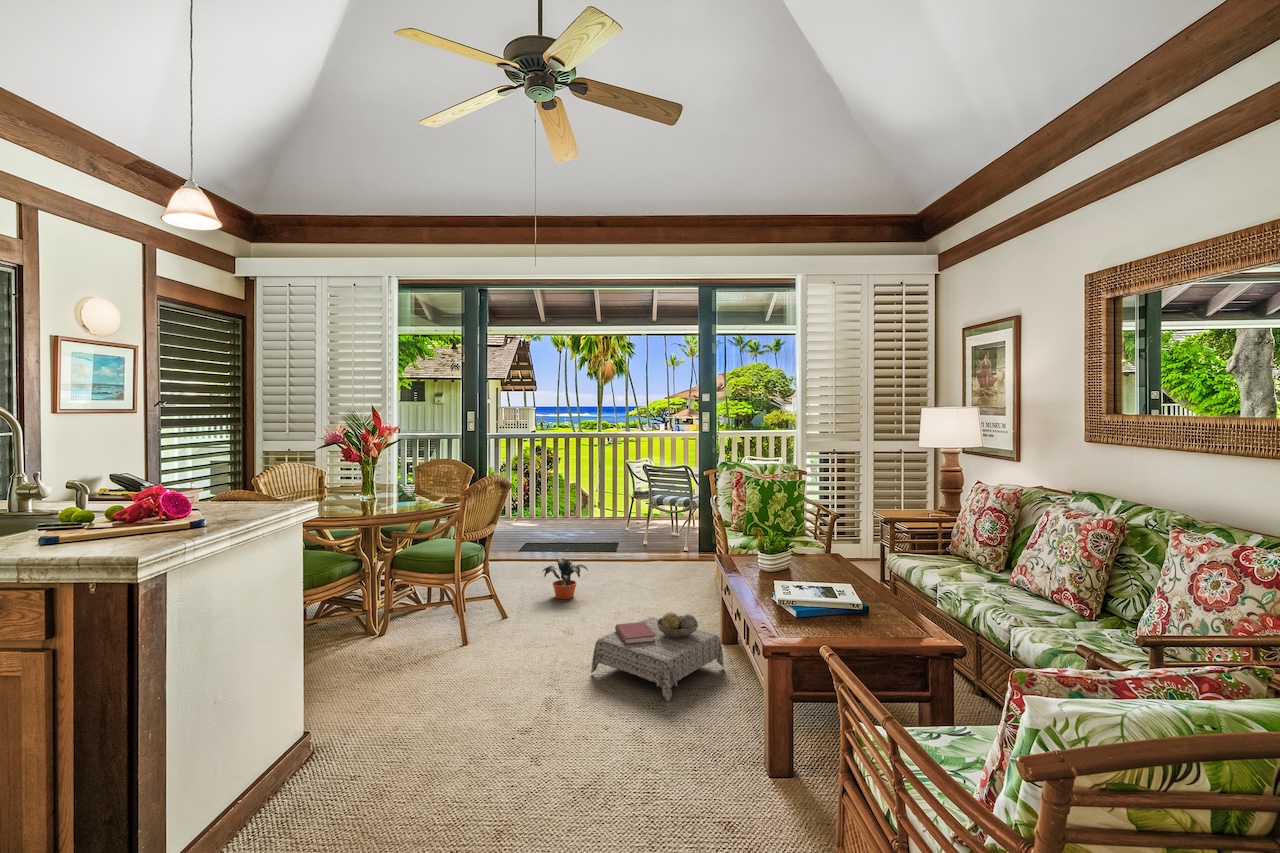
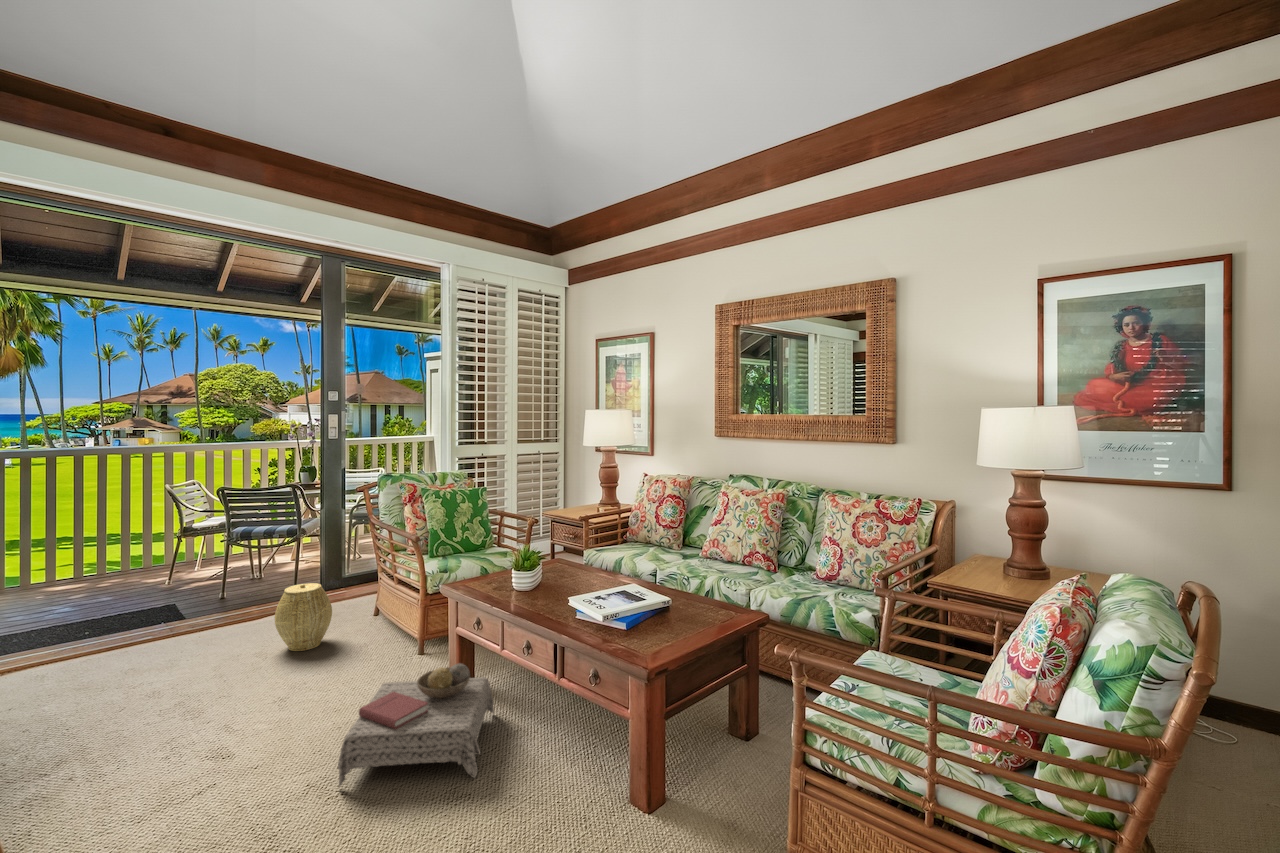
woven basket: none [634,538,673,589] -> present [275,583,332,651]
potted plant: present [543,558,587,599] -> none [129,643,216,705]

